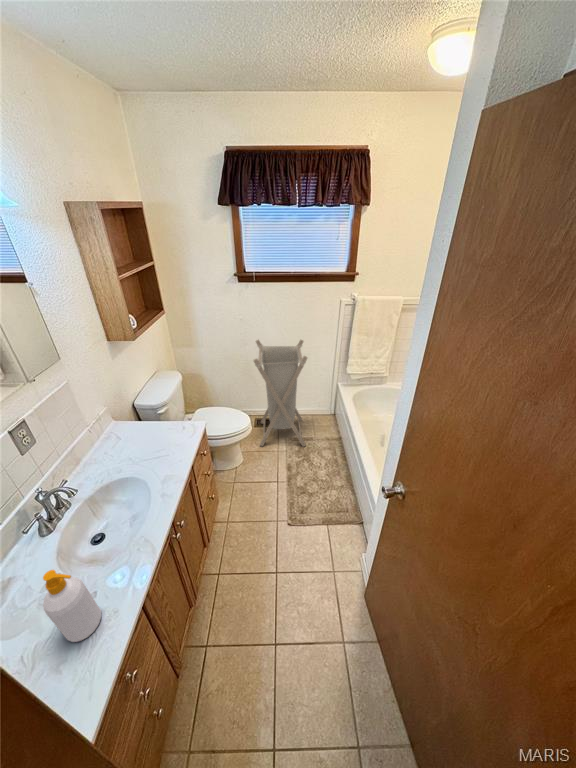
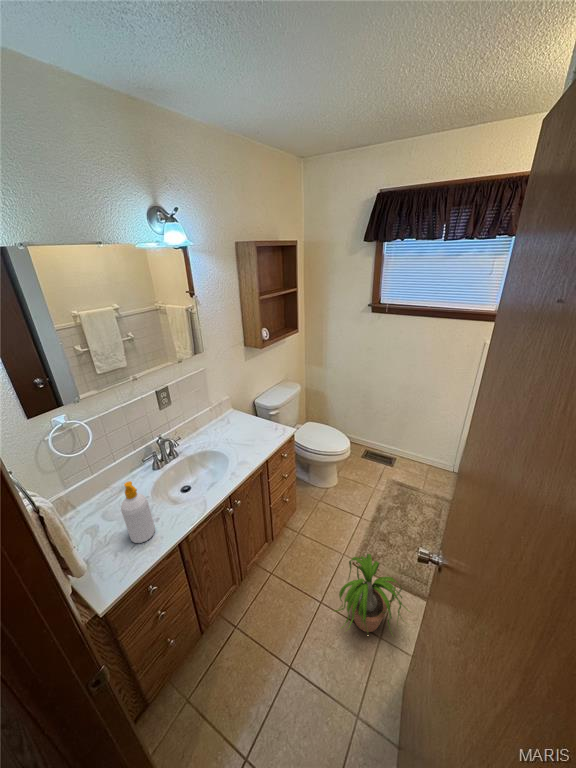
laundry hamper: present [254,340,307,446] -> none [358,370,430,494]
potted plant: none [292,509,358,587] -> present [335,554,407,633]

